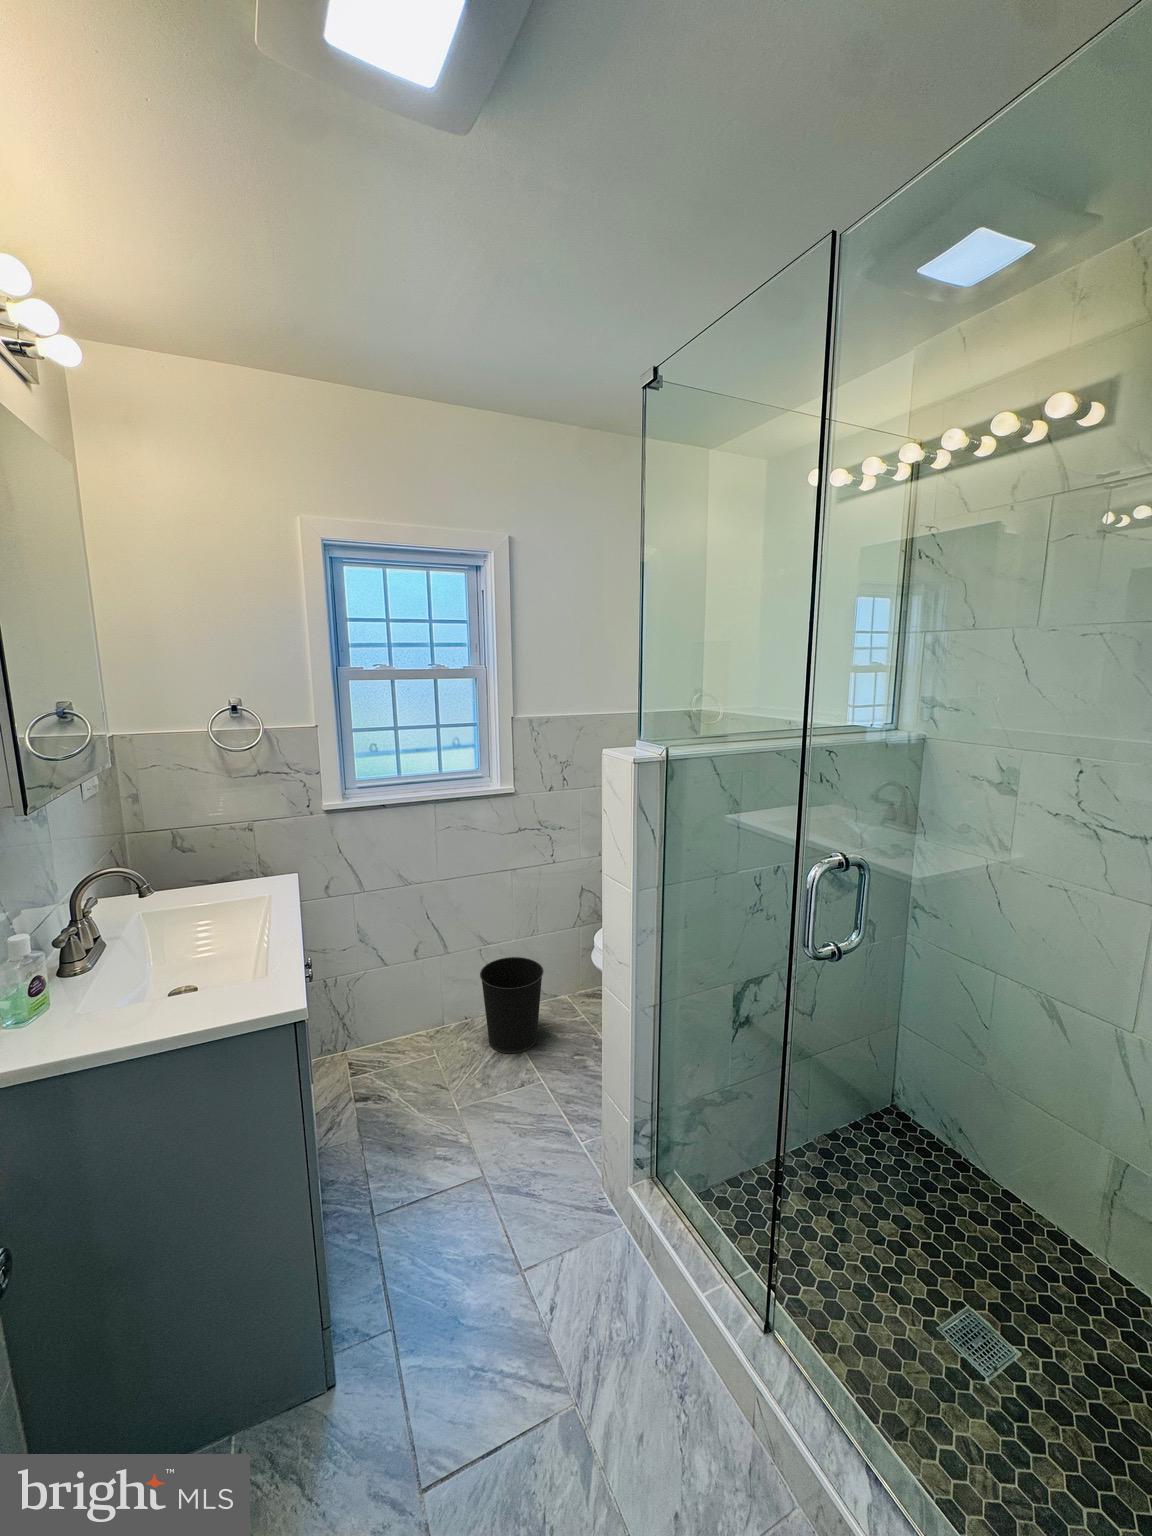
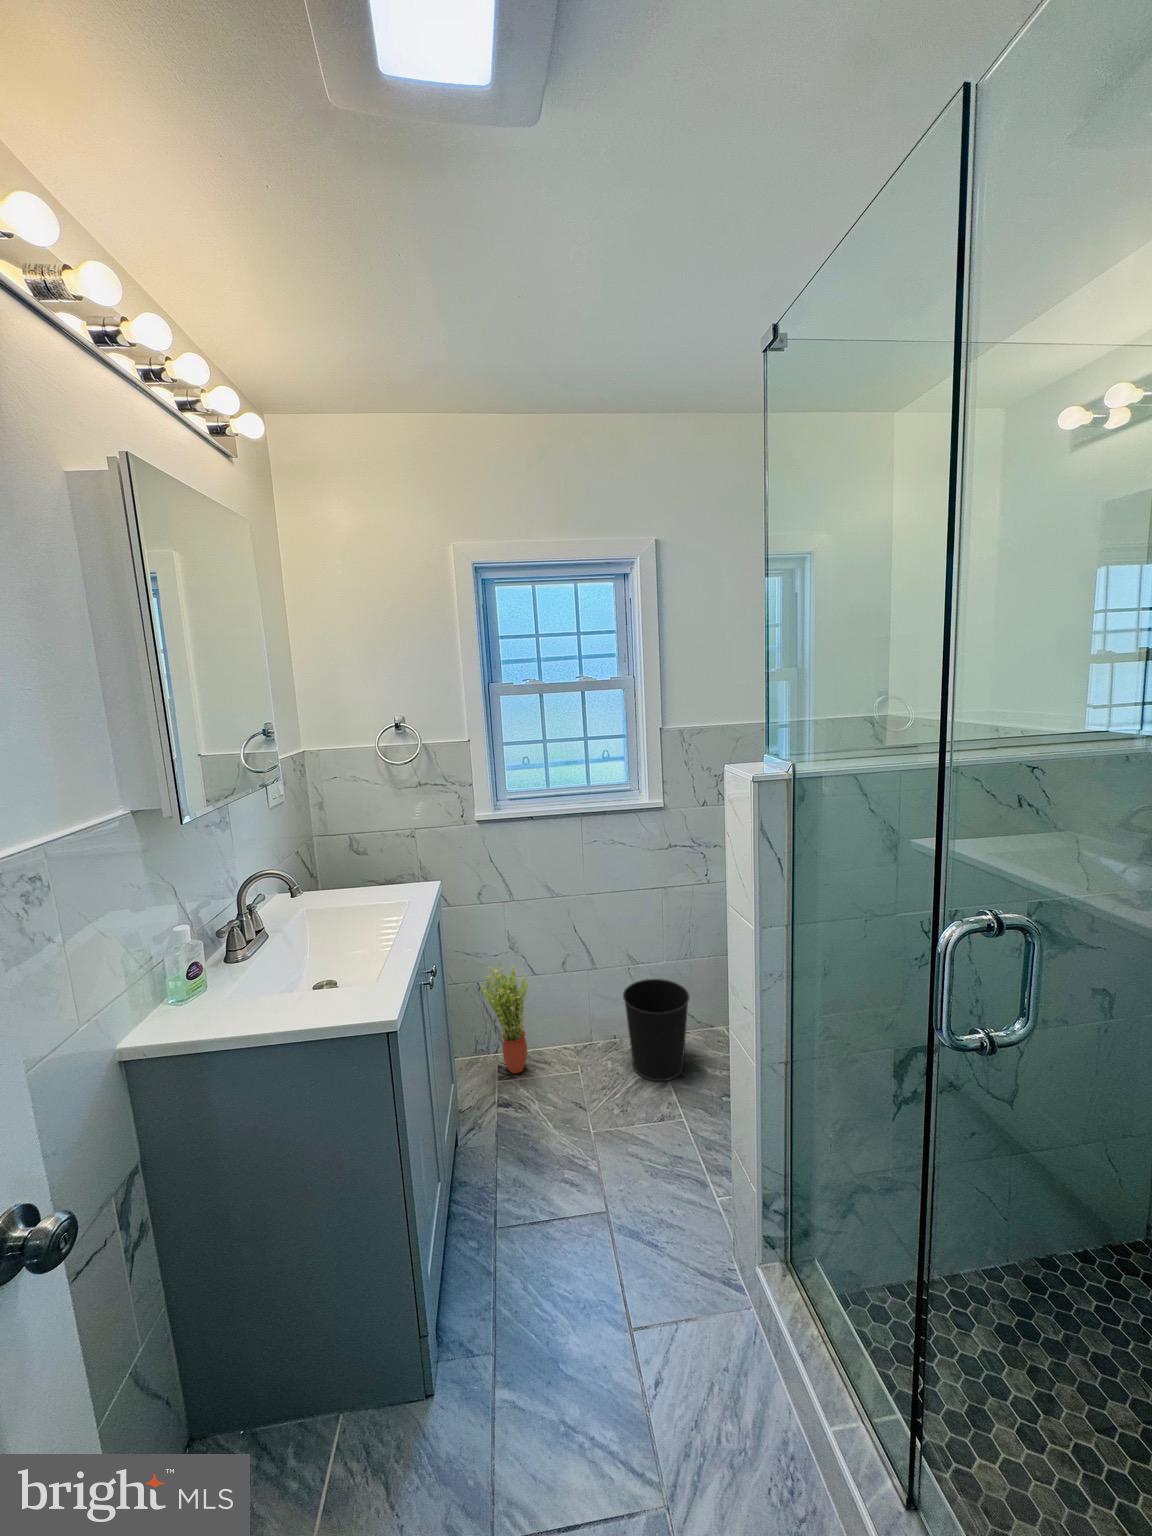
potted plant: none [331,957,386,1069] -> present [481,964,529,1073]

